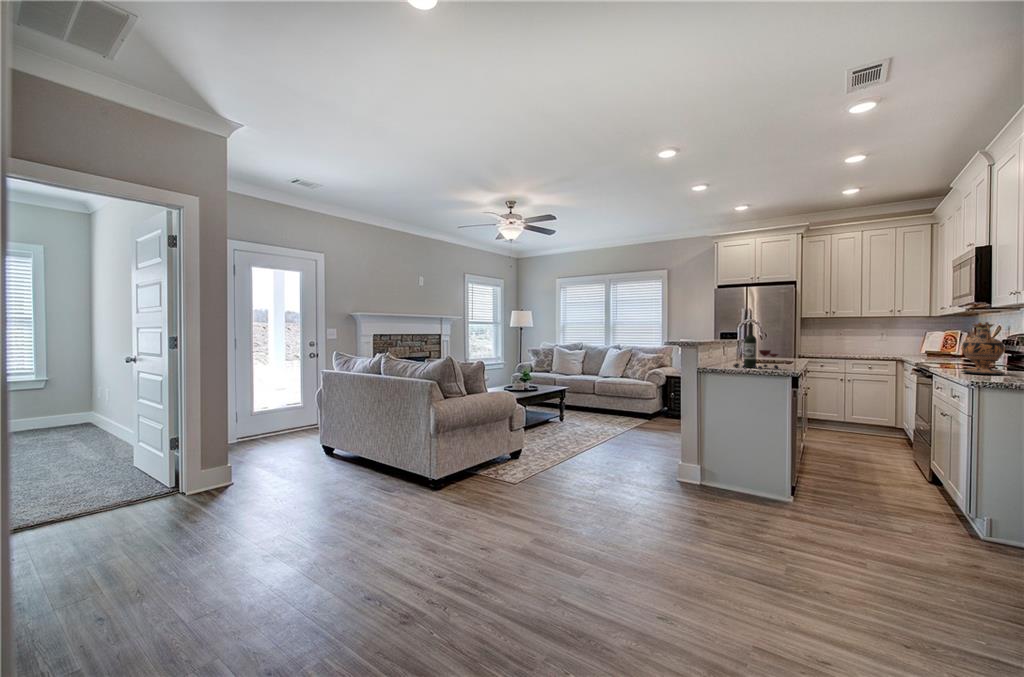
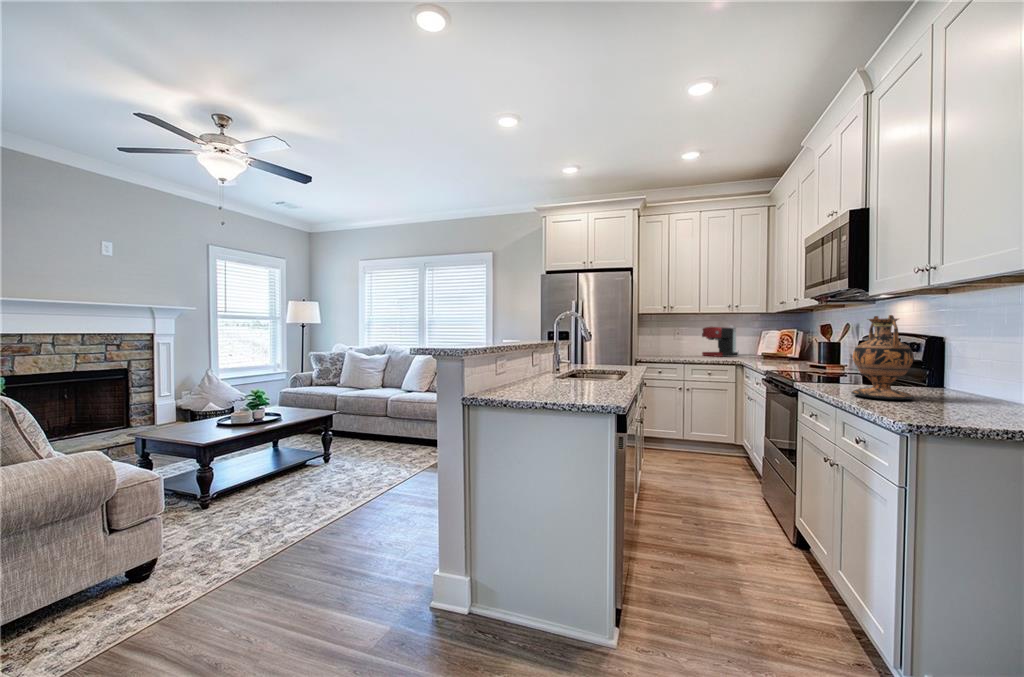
wine bottle: present [733,323,778,369] -> none [526,315,597,401]
coffee maker: none [865,326,903,354] -> present [702,325,738,357]

